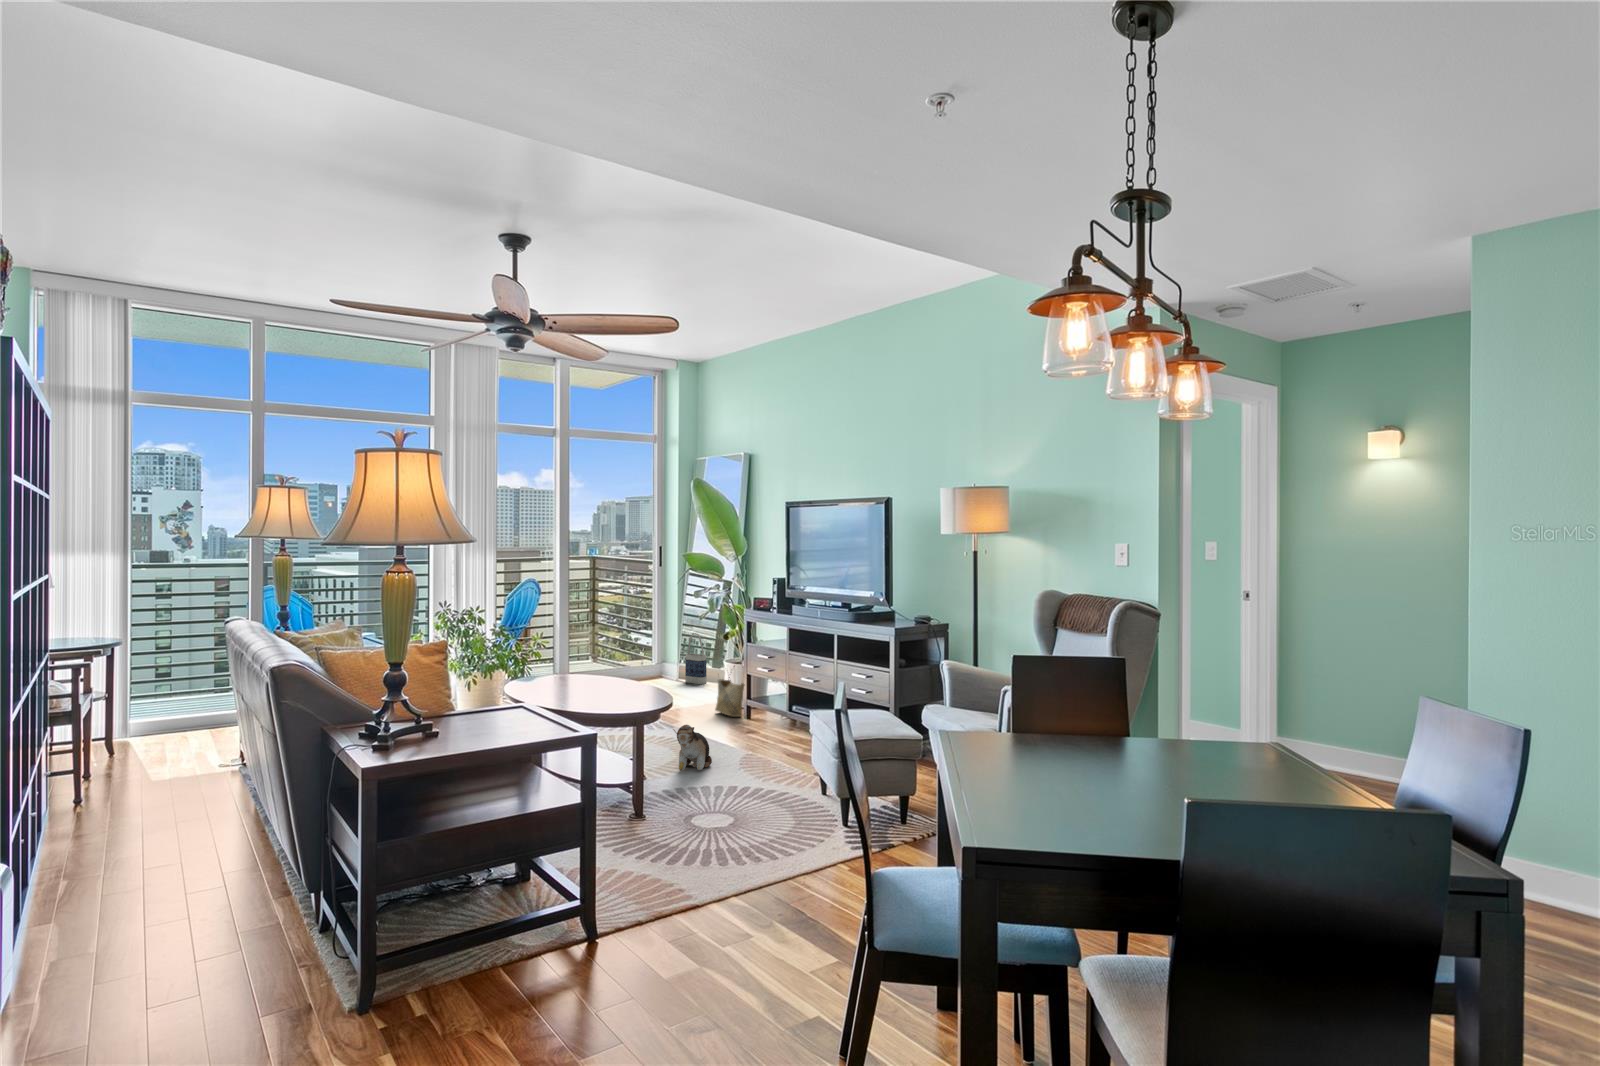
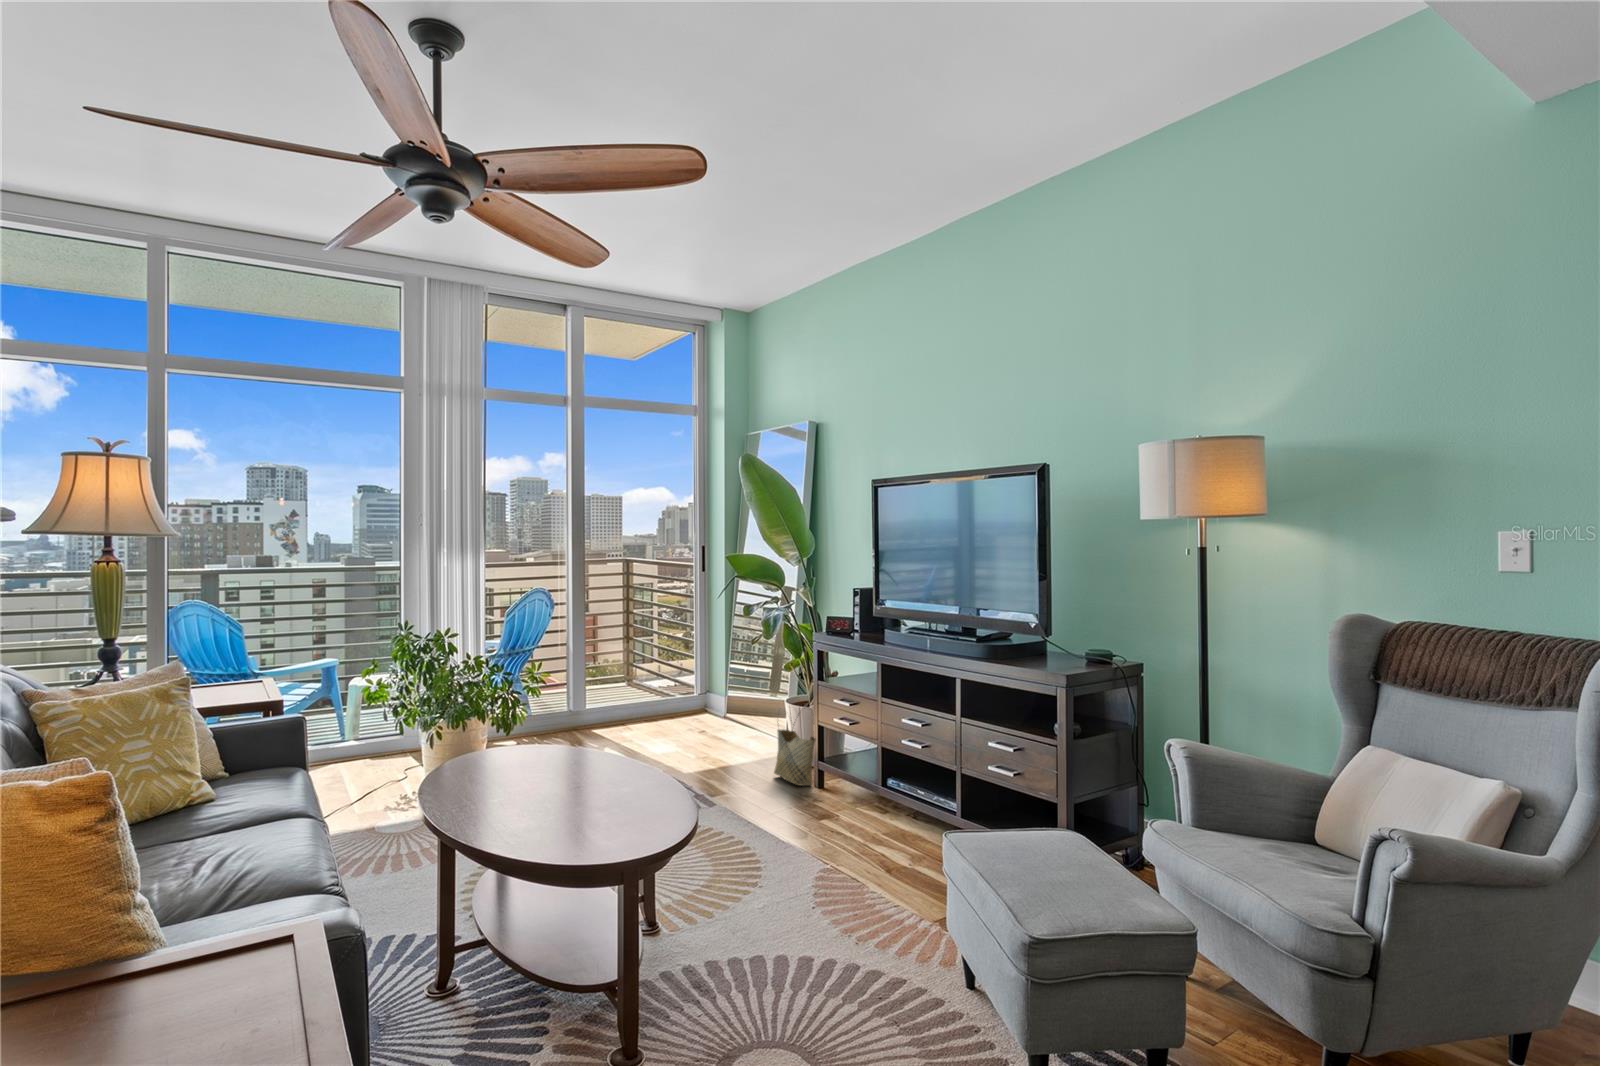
bag: present [685,633,707,684] -> none [736,657,763,724]
plush toy: present [673,725,712,771] -> none [704,834,769,910]

